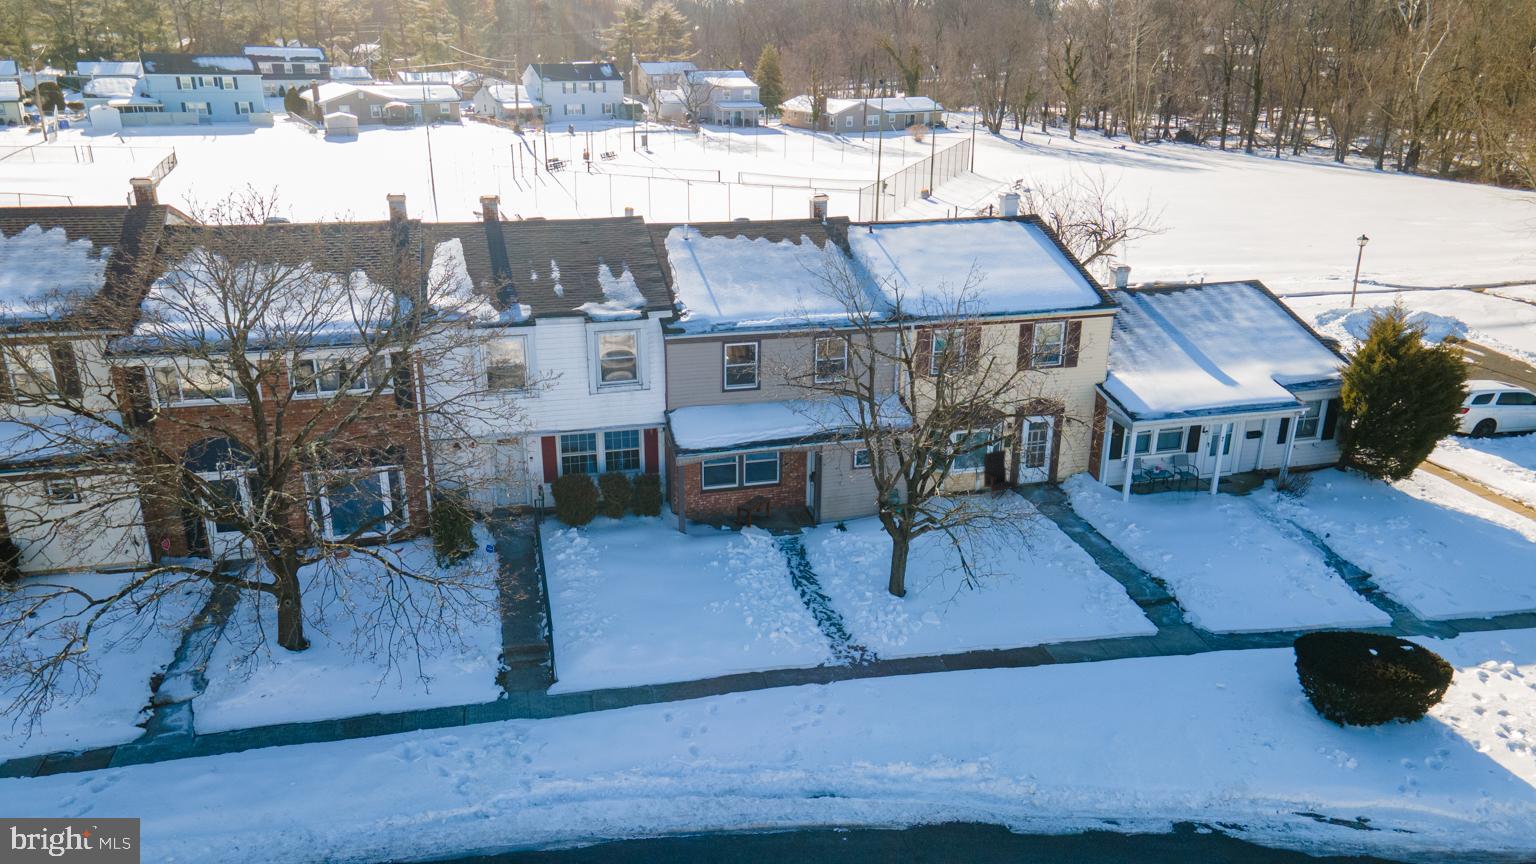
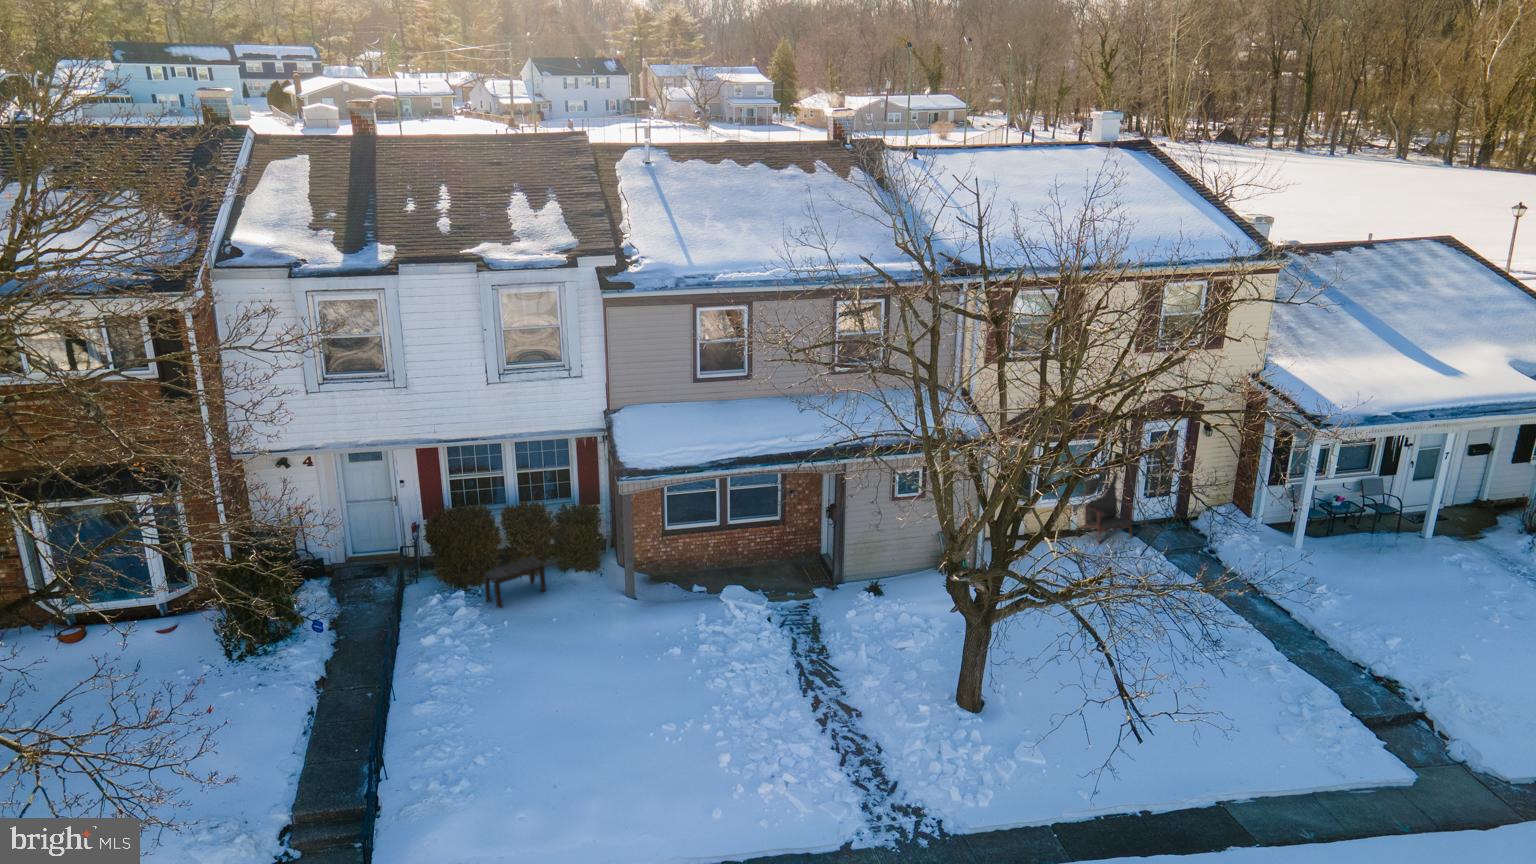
bench: present [737,495,771,528] -> present [484,556,546,608]

